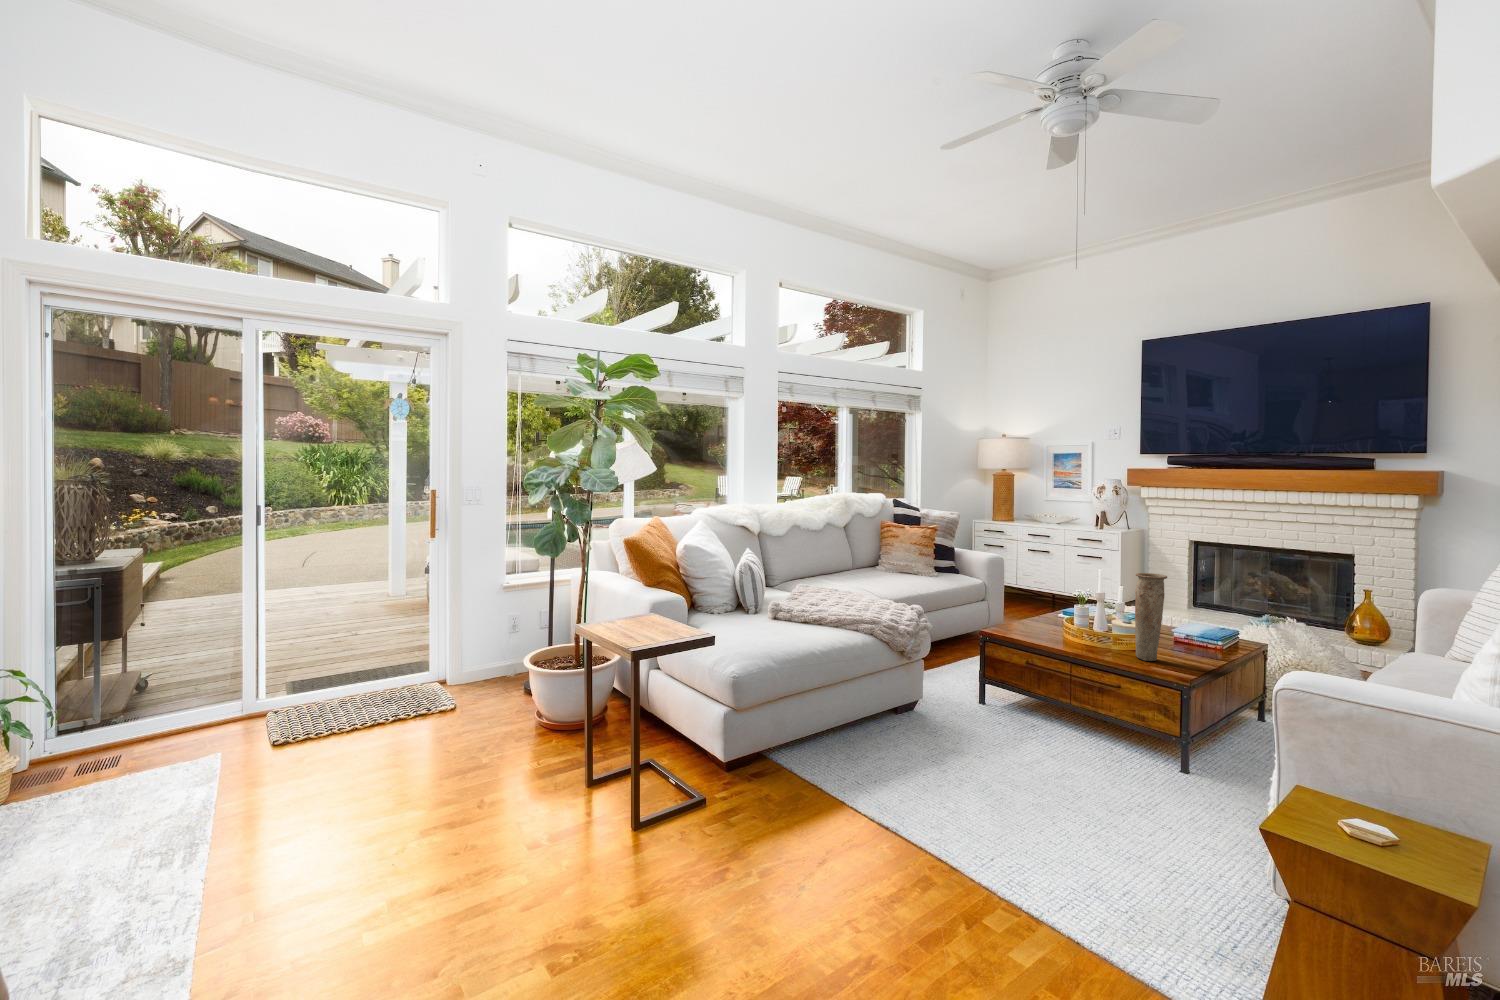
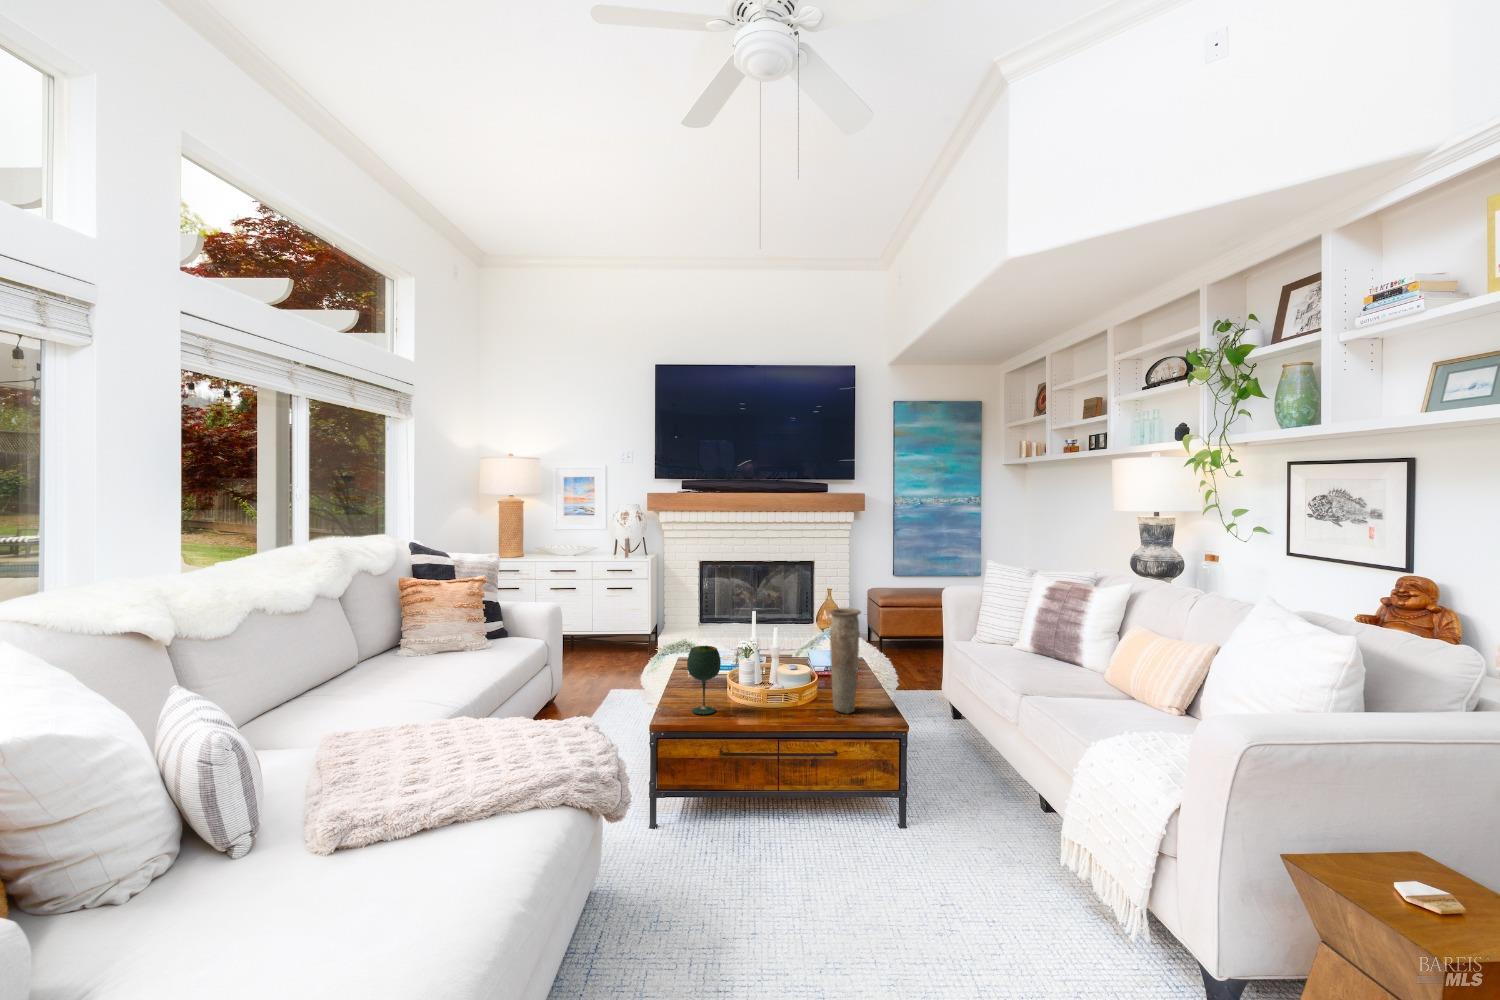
wine glass: none [1021,586,1048,636] -> present [687,646,721,714]

